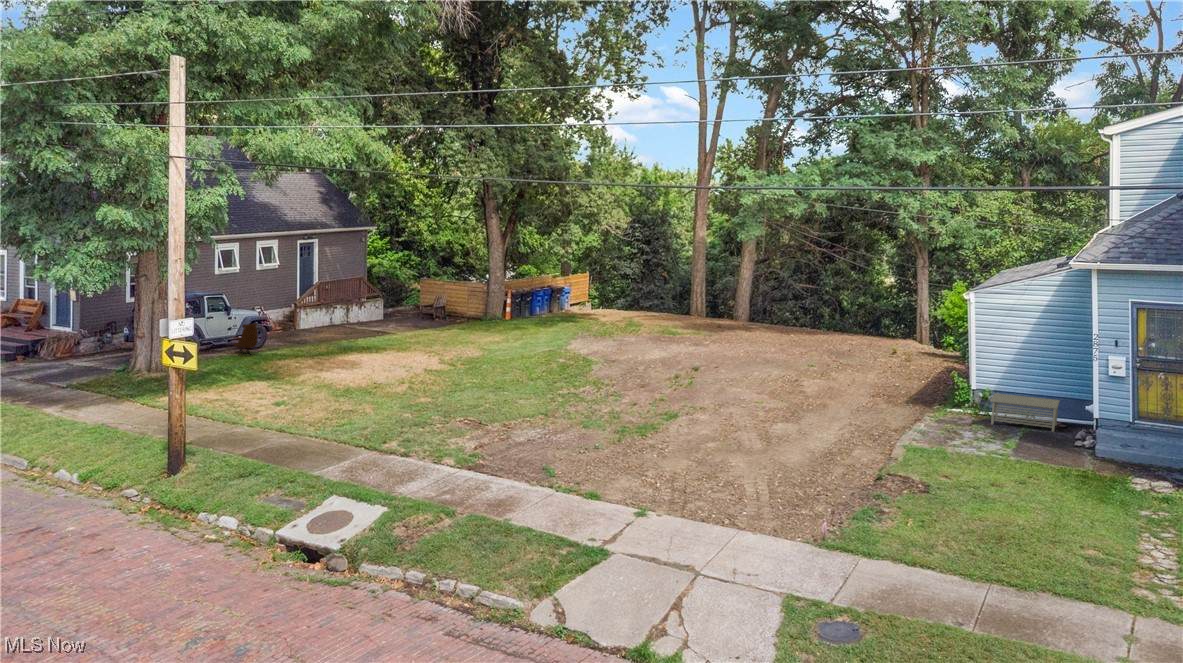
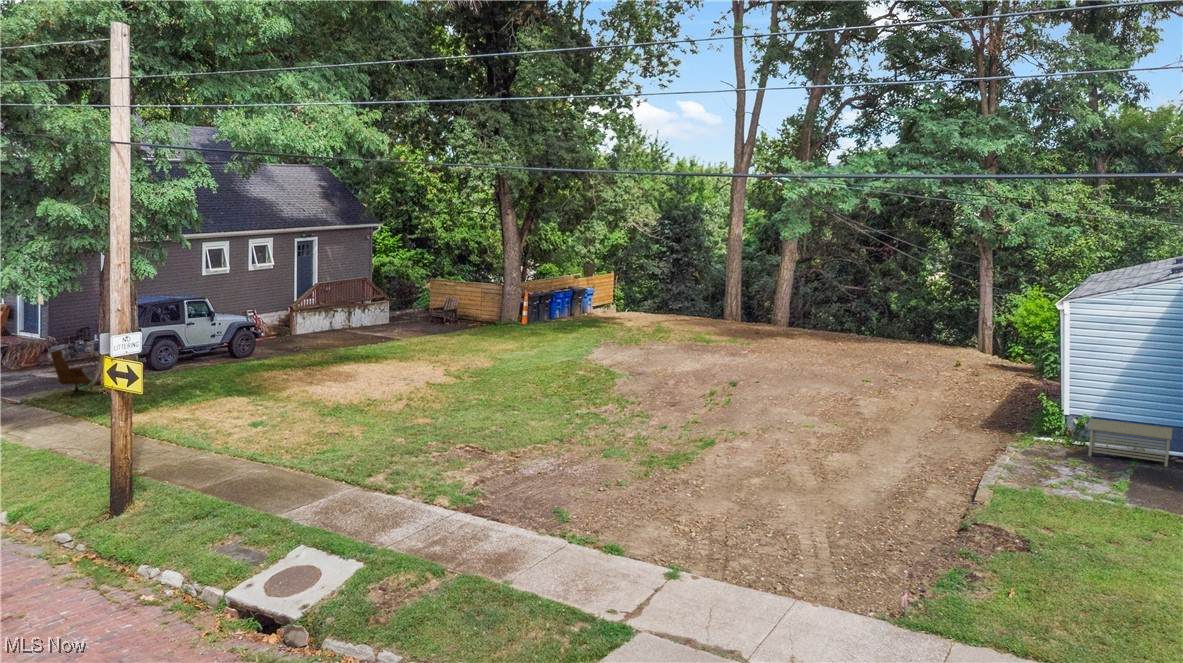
lounge chair: present [234,323,258,354] -> present [51,350,101,394]

